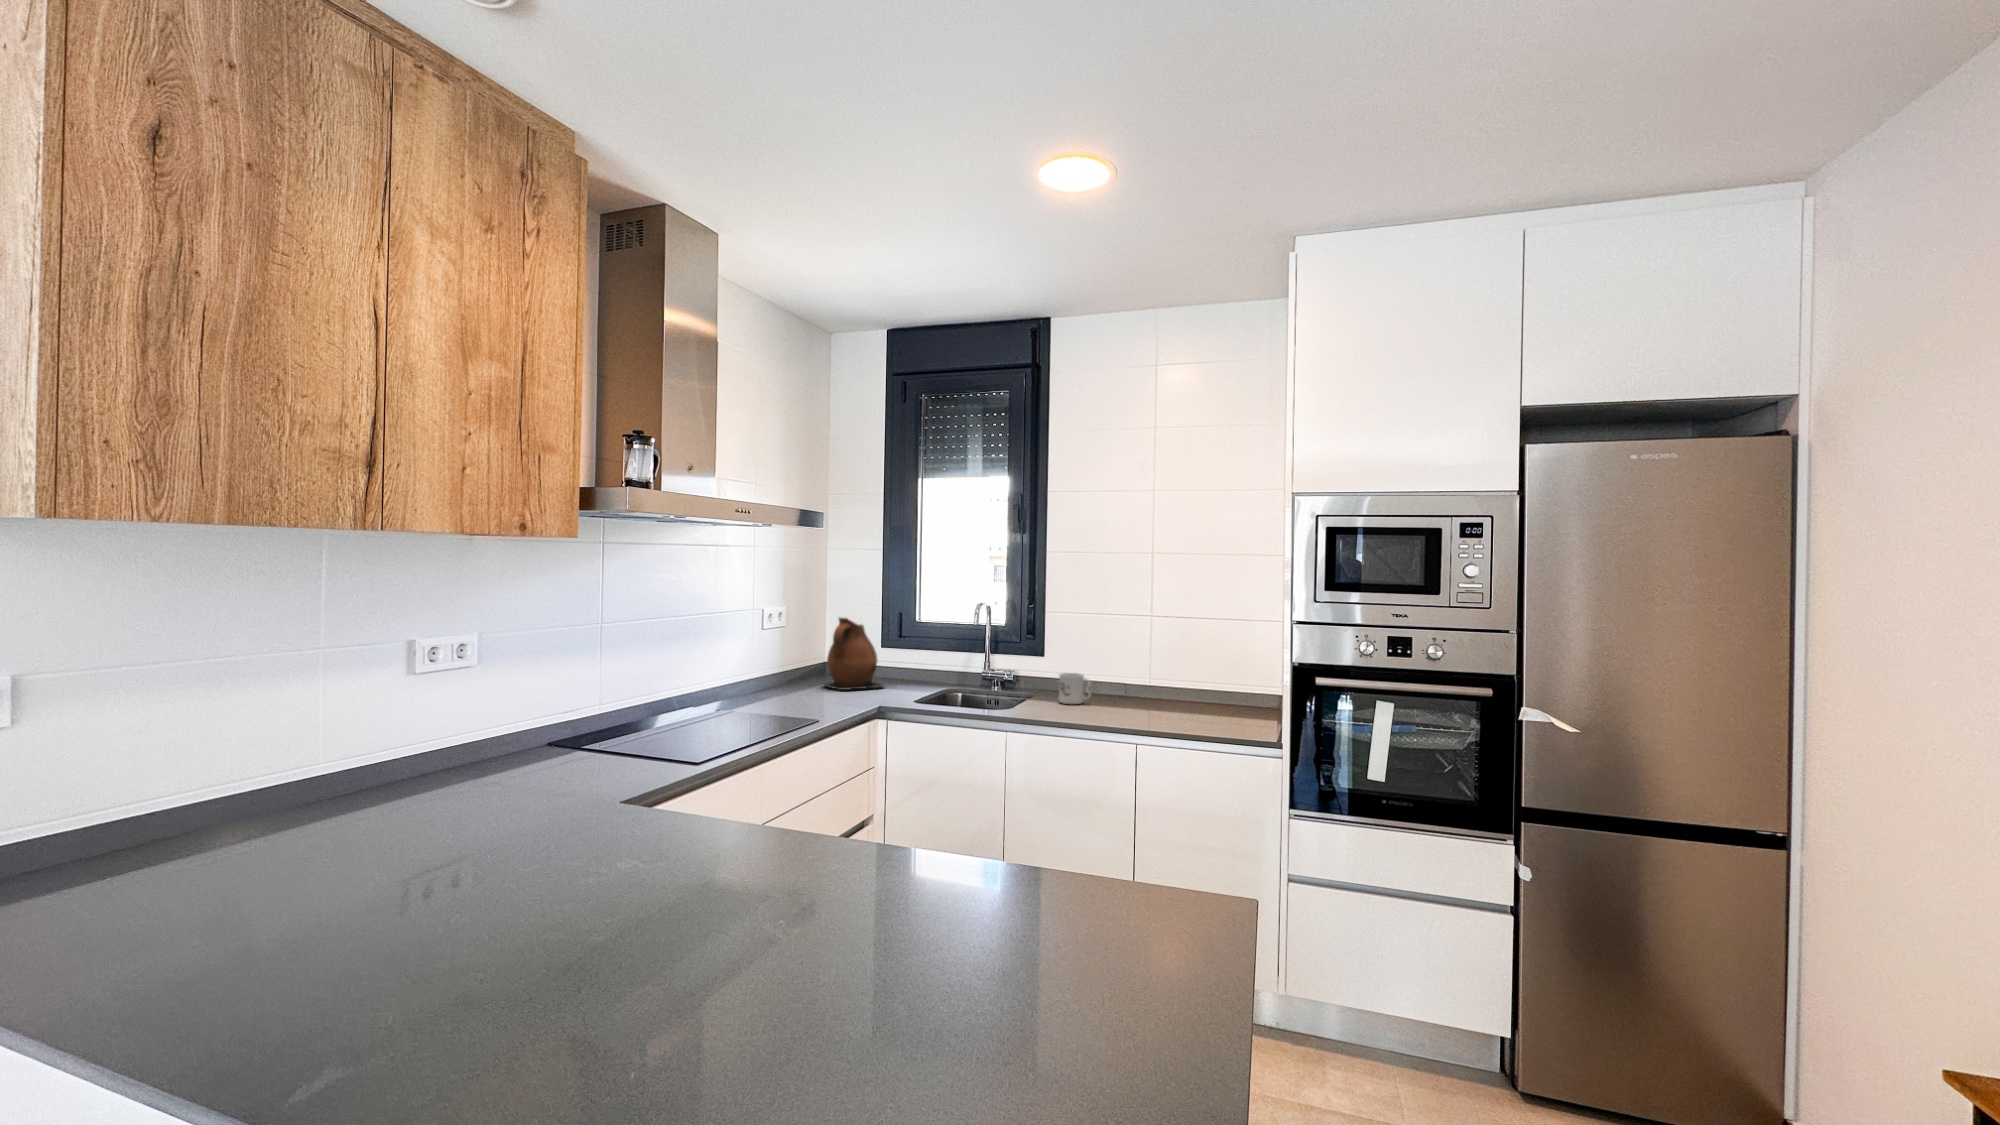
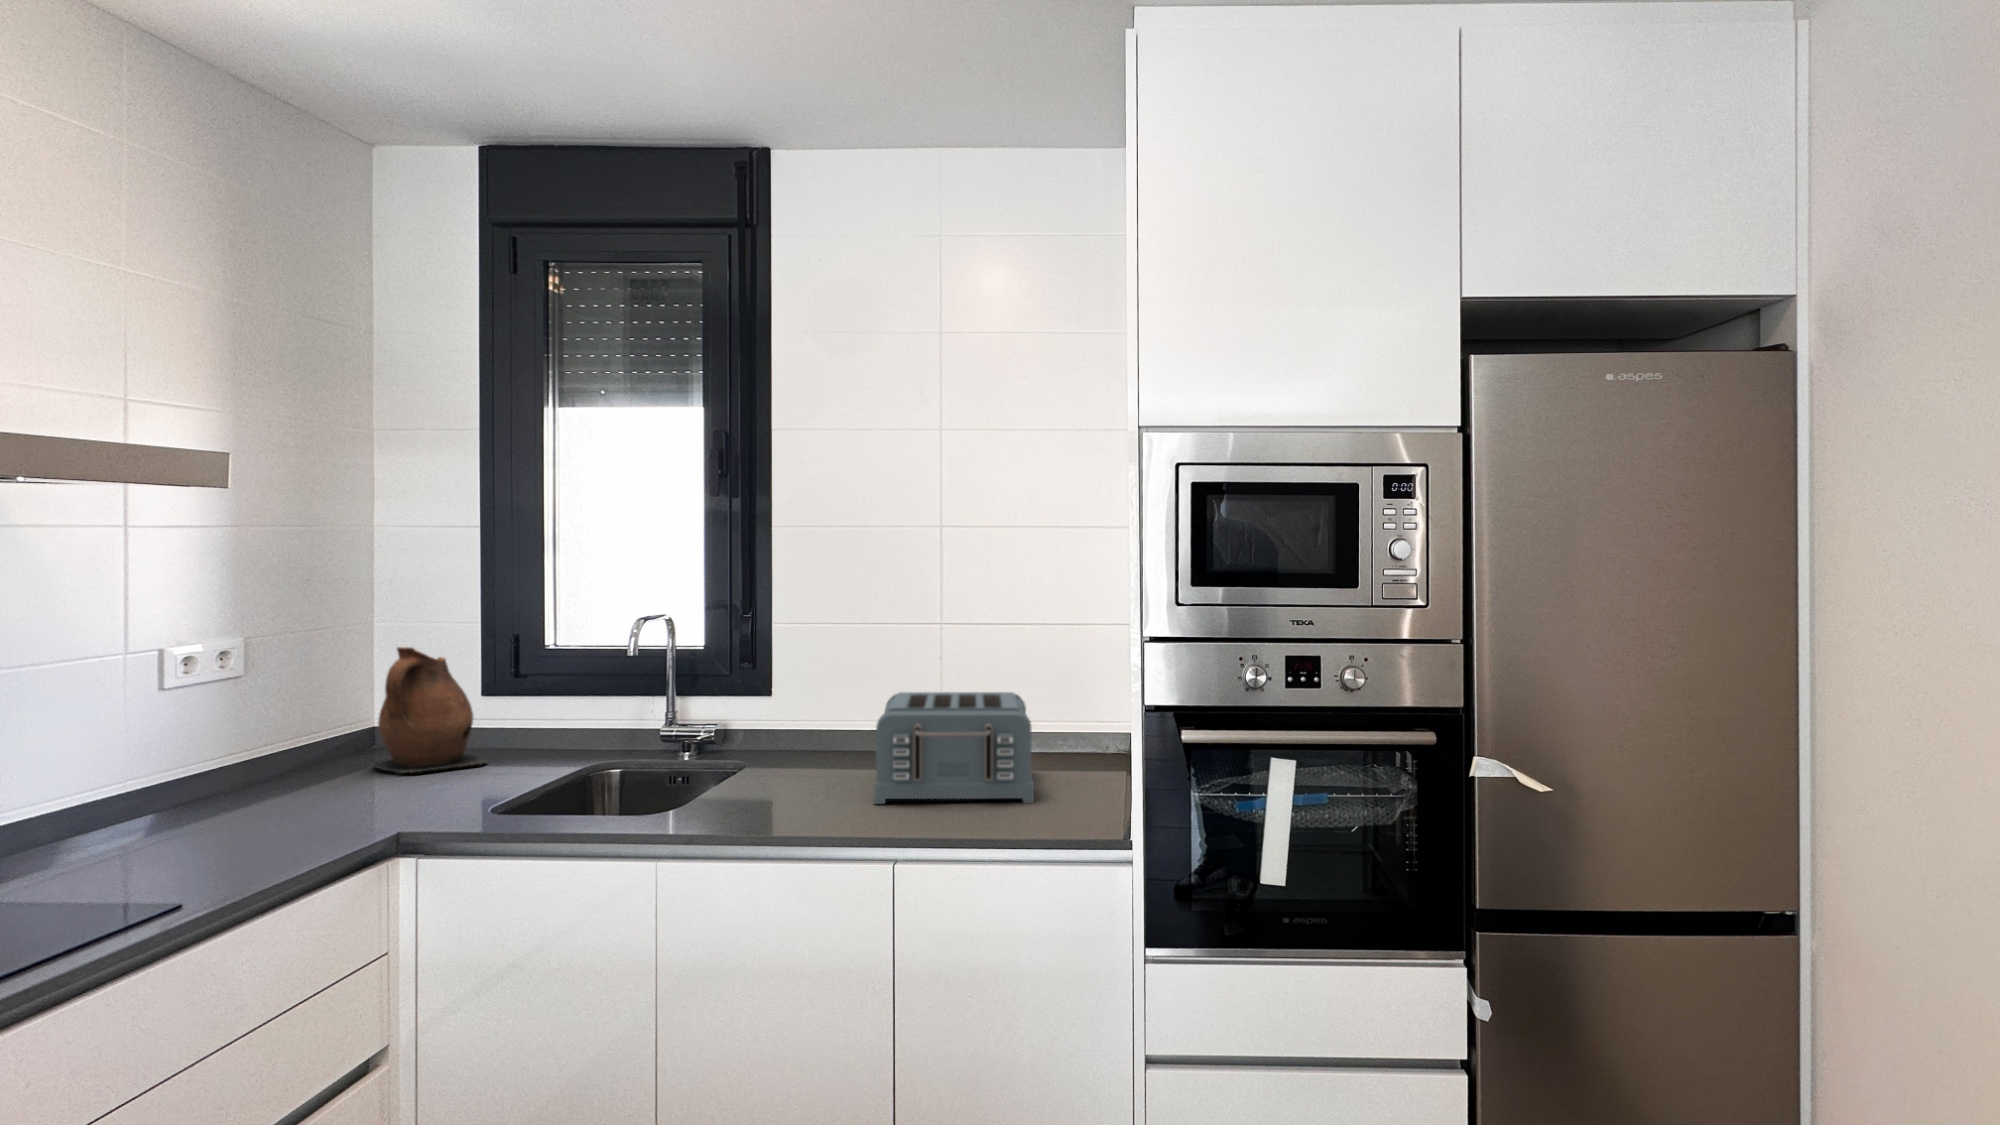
toaster: none [1118,654,1219,725] -> present [874,692,1034,804]
mug: present [1059,673,1091,704] -> none [782,726,835,779]

